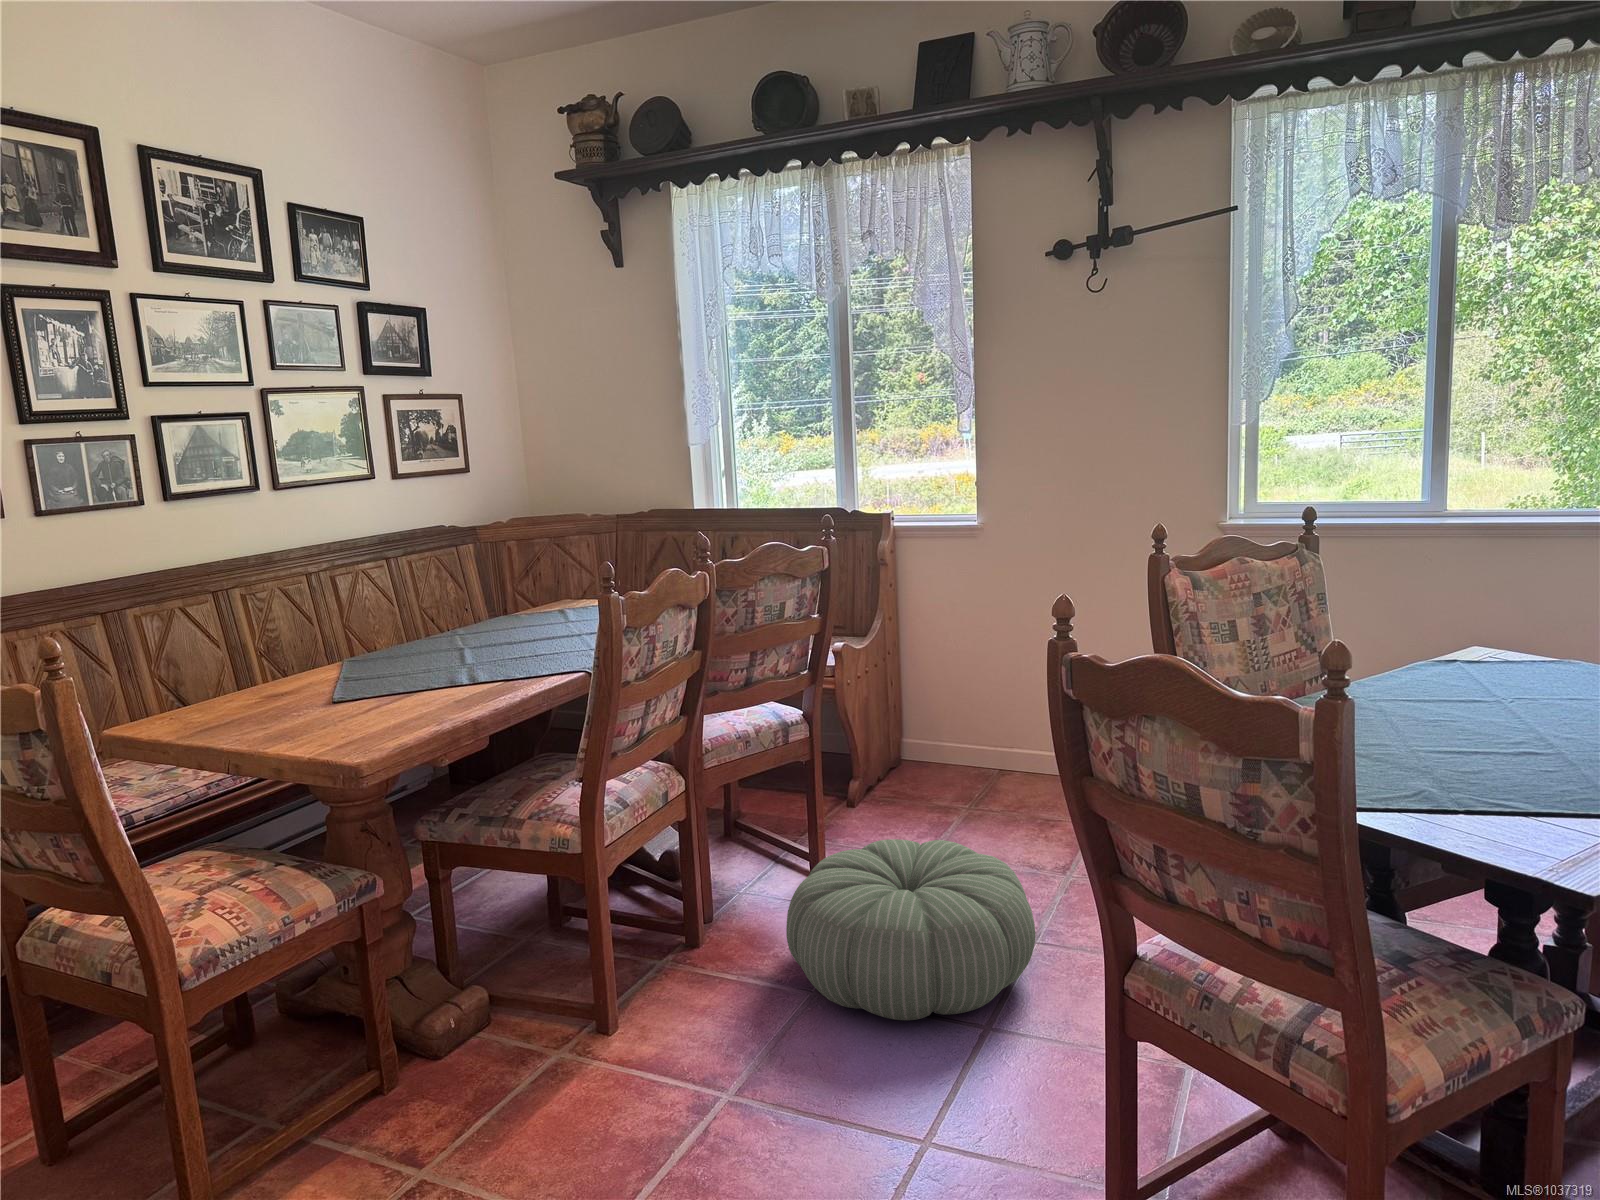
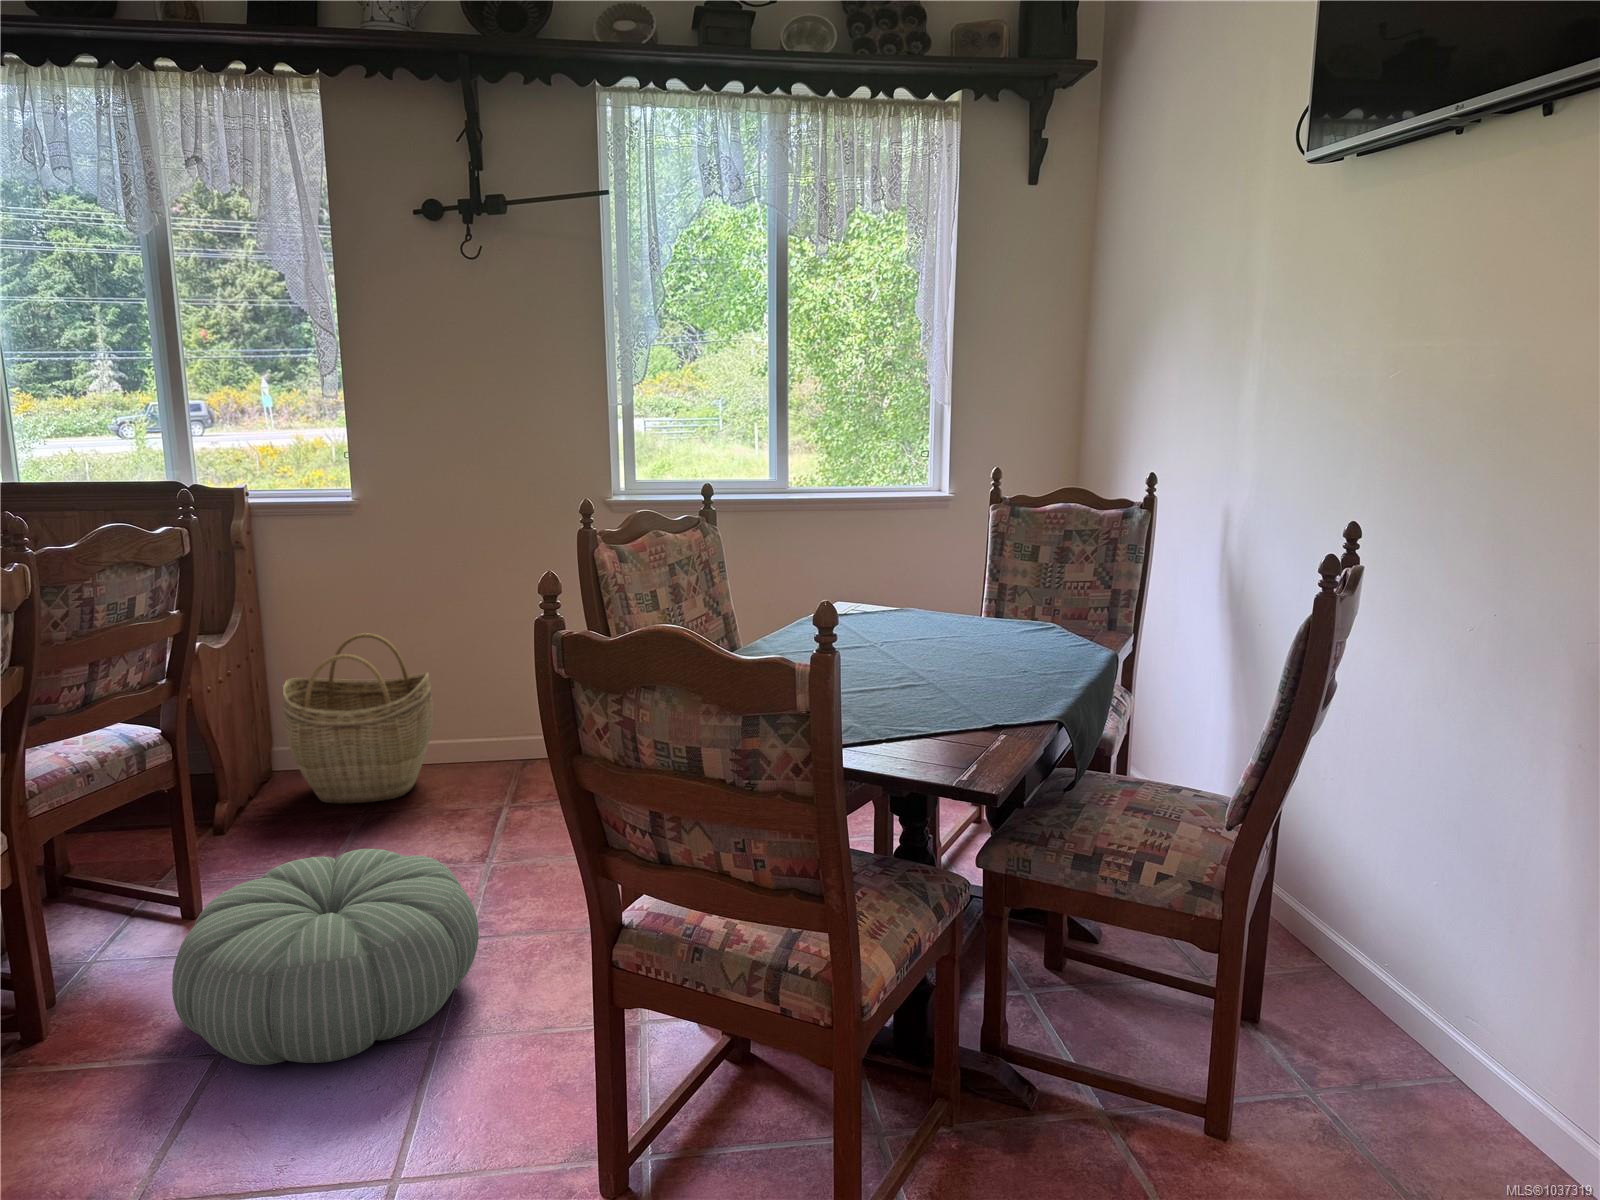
woven basket: none [905,646,1032,803] -> present [283,633,433,803]

